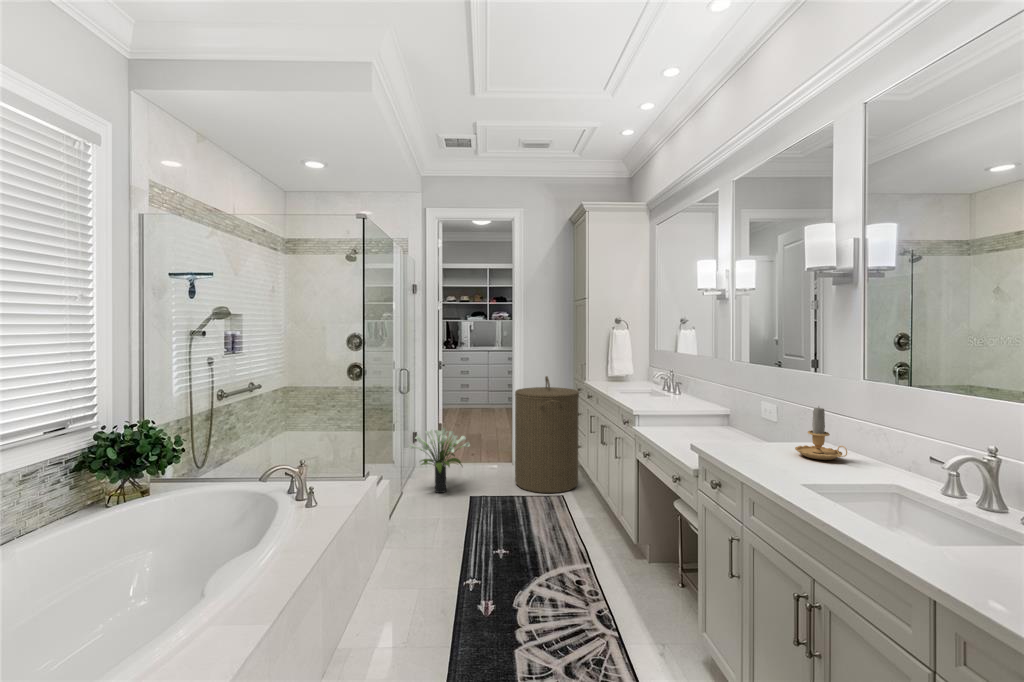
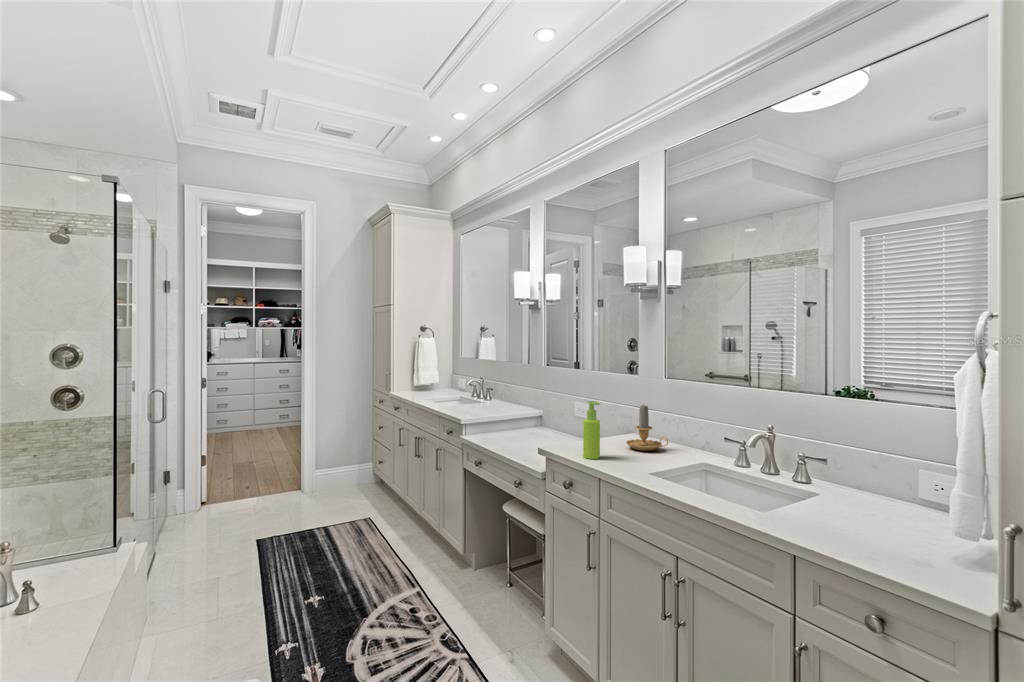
laundry hamper: present [515,376,579,493] -> none [310,389,385,521]
soap dispenser: none [732,398,752,460] -> present [583,401,600,459]
potted plant: present [409,428,470,493] -> none [165,460,255,543]

